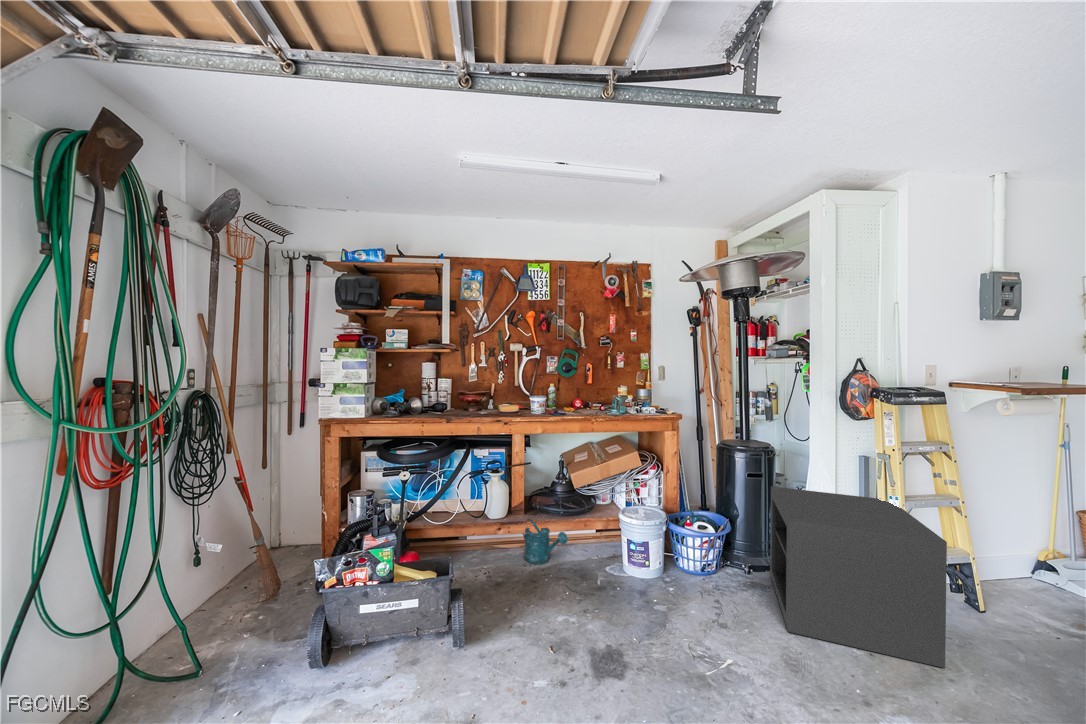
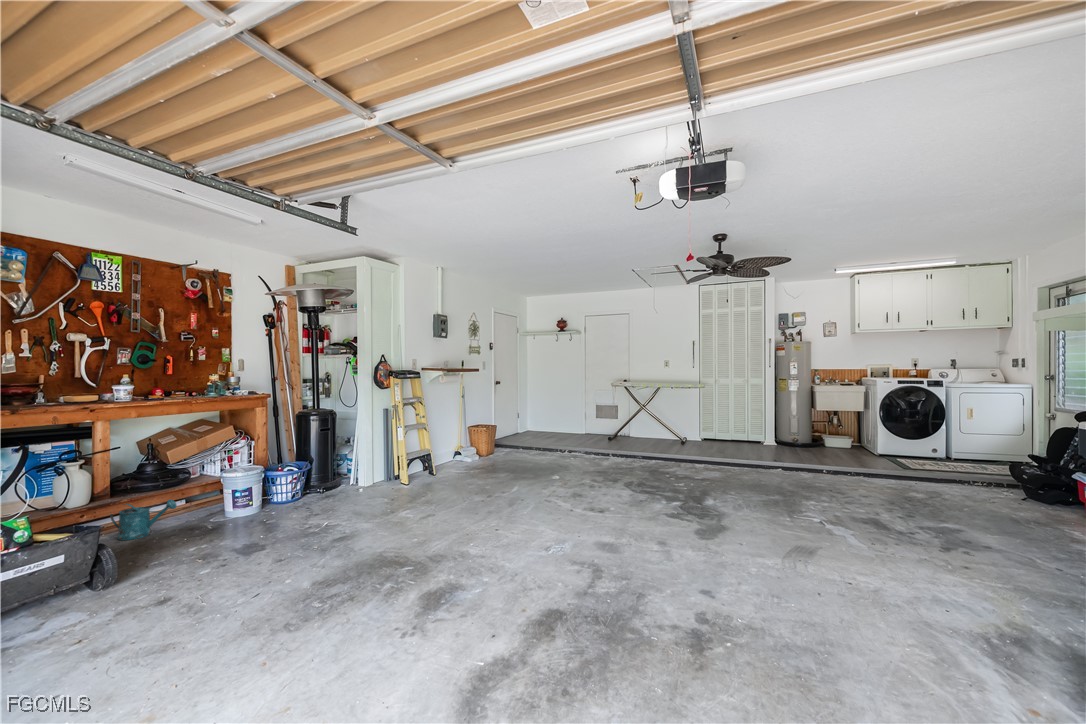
storage cabinet: present [770,487,947,668] -> none [336,430,417,505]

